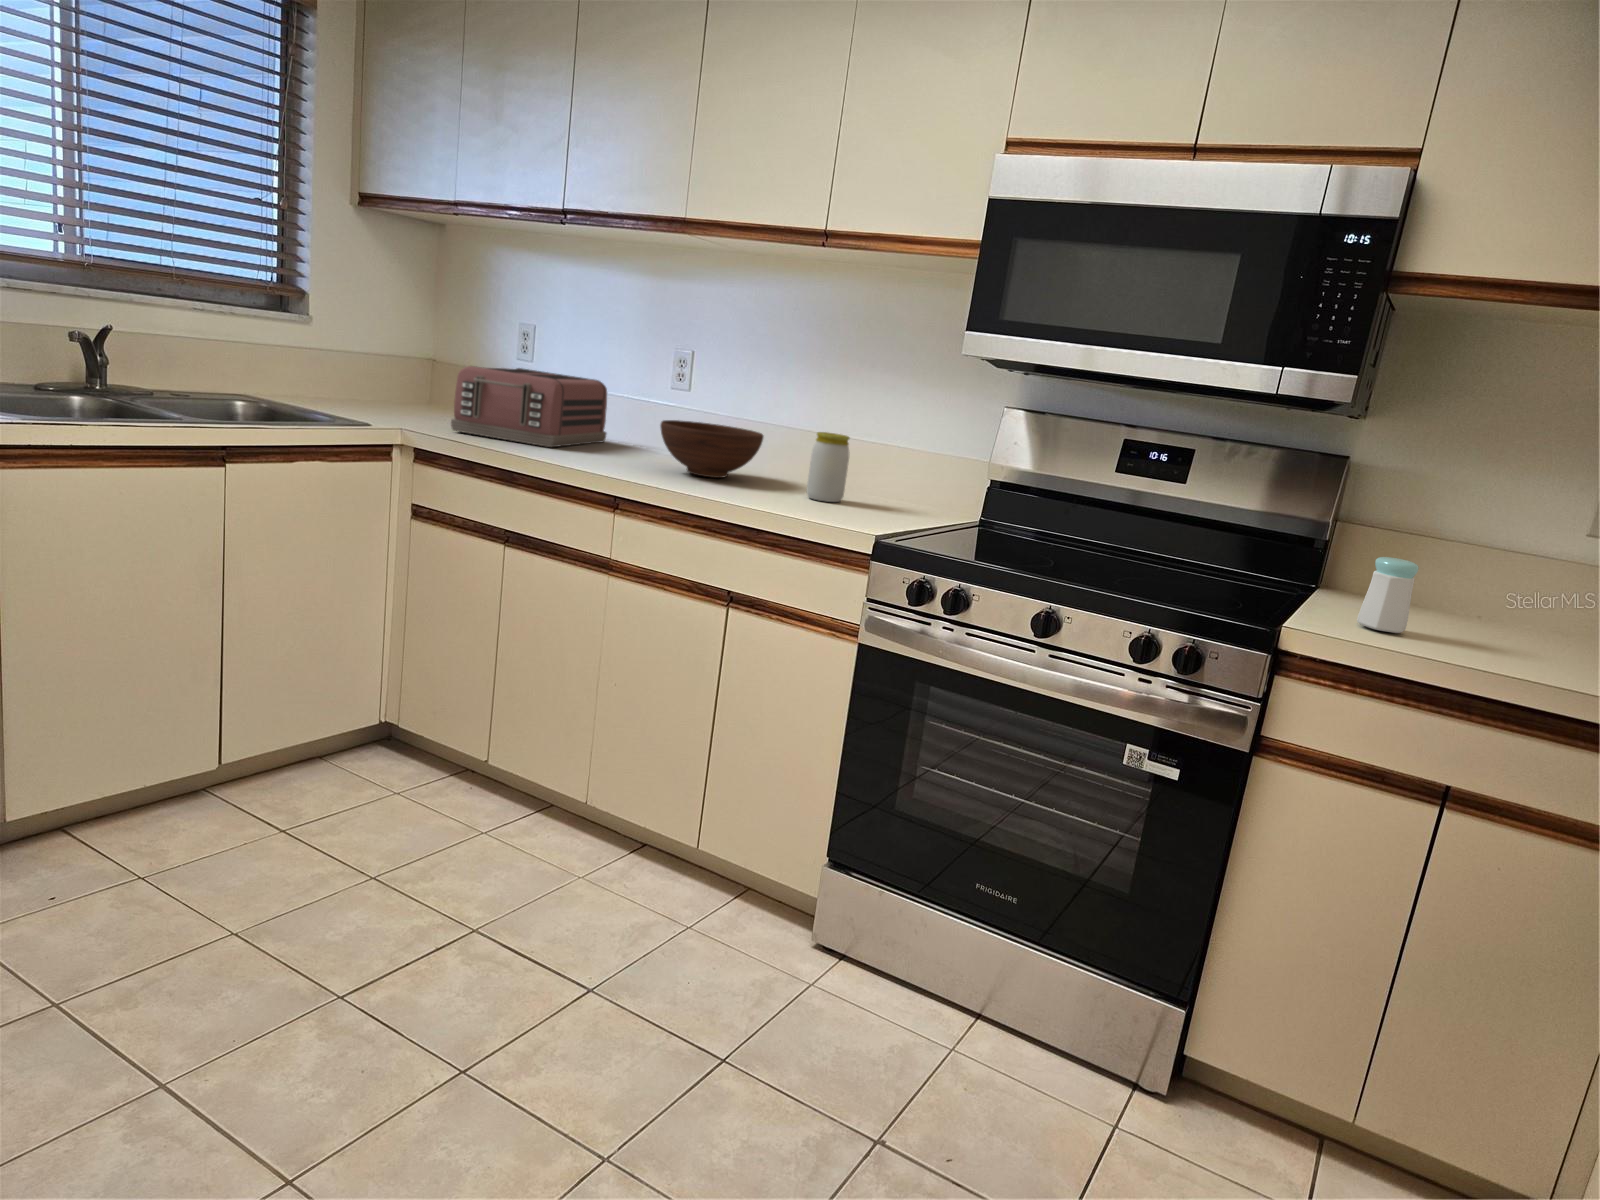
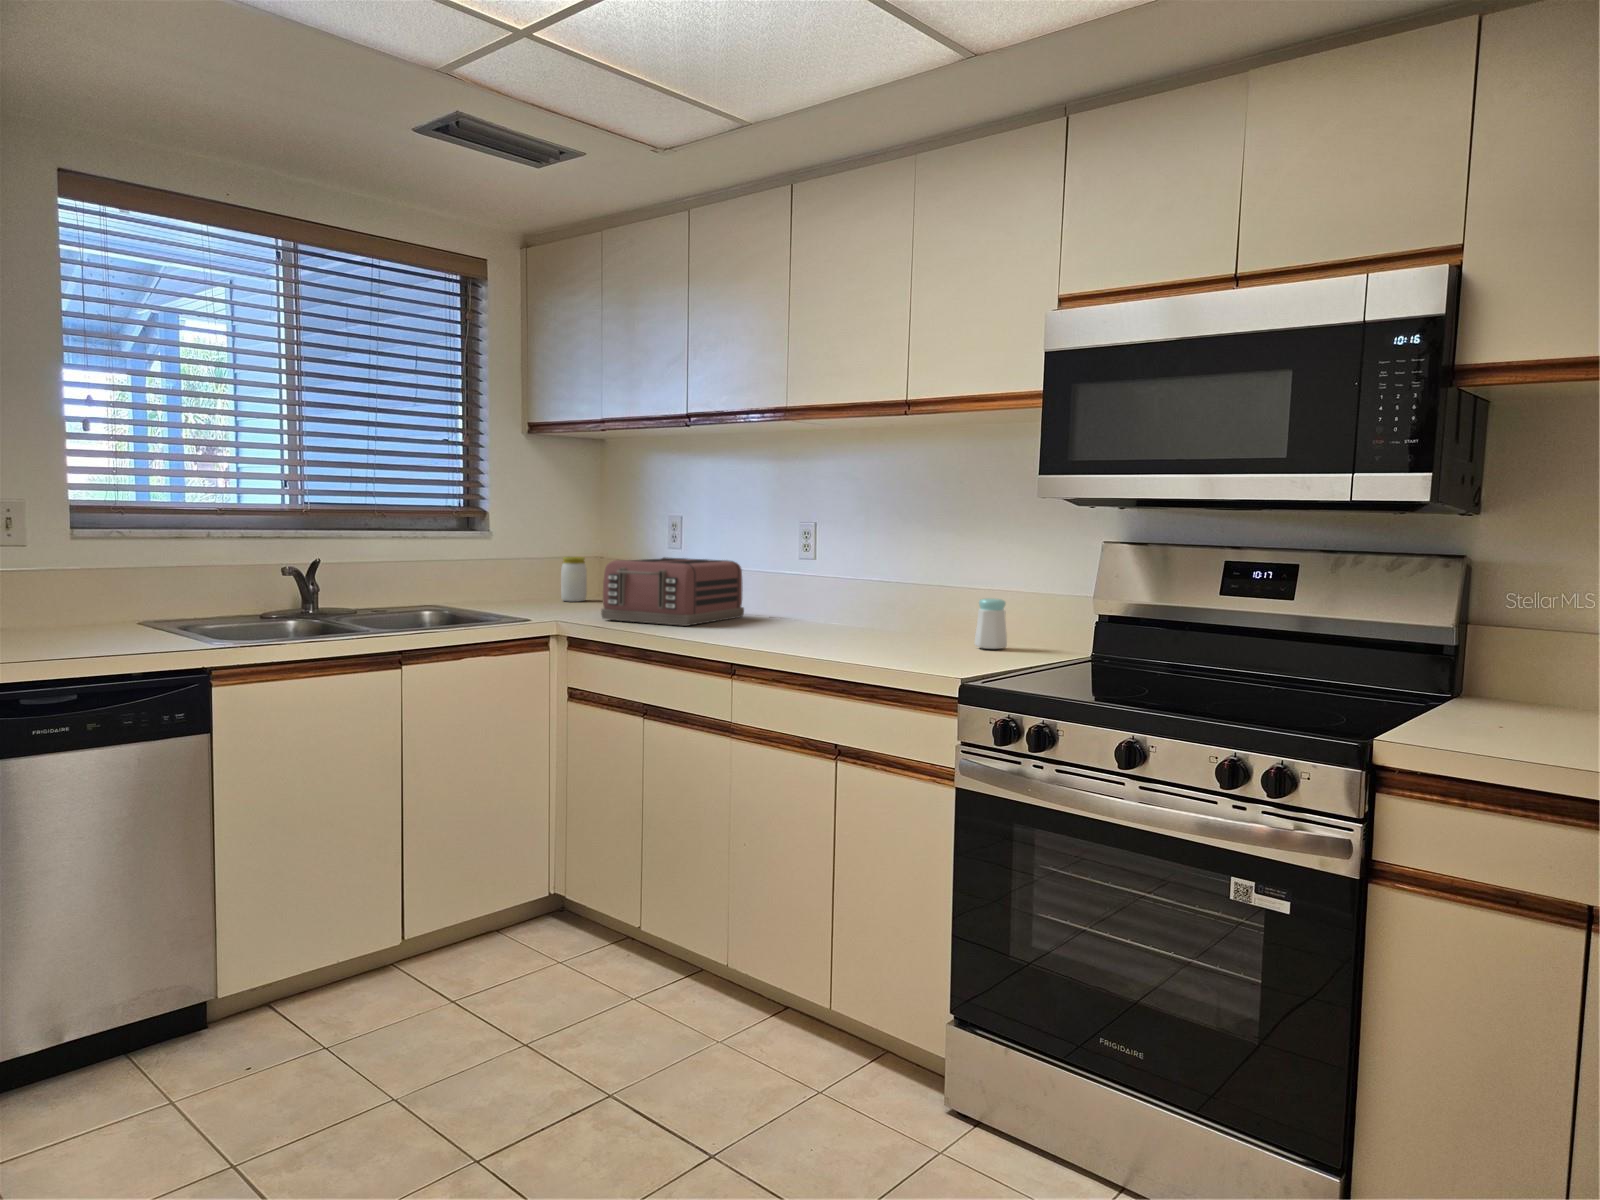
bowl: present [660,420,763,478] -> none [777,589,875,640]
jar: present [806,432,849,502] -> present [561,557,587,601]
salt shaker: present [1357,557,1419,633] -> present [975,598,1007,649]

